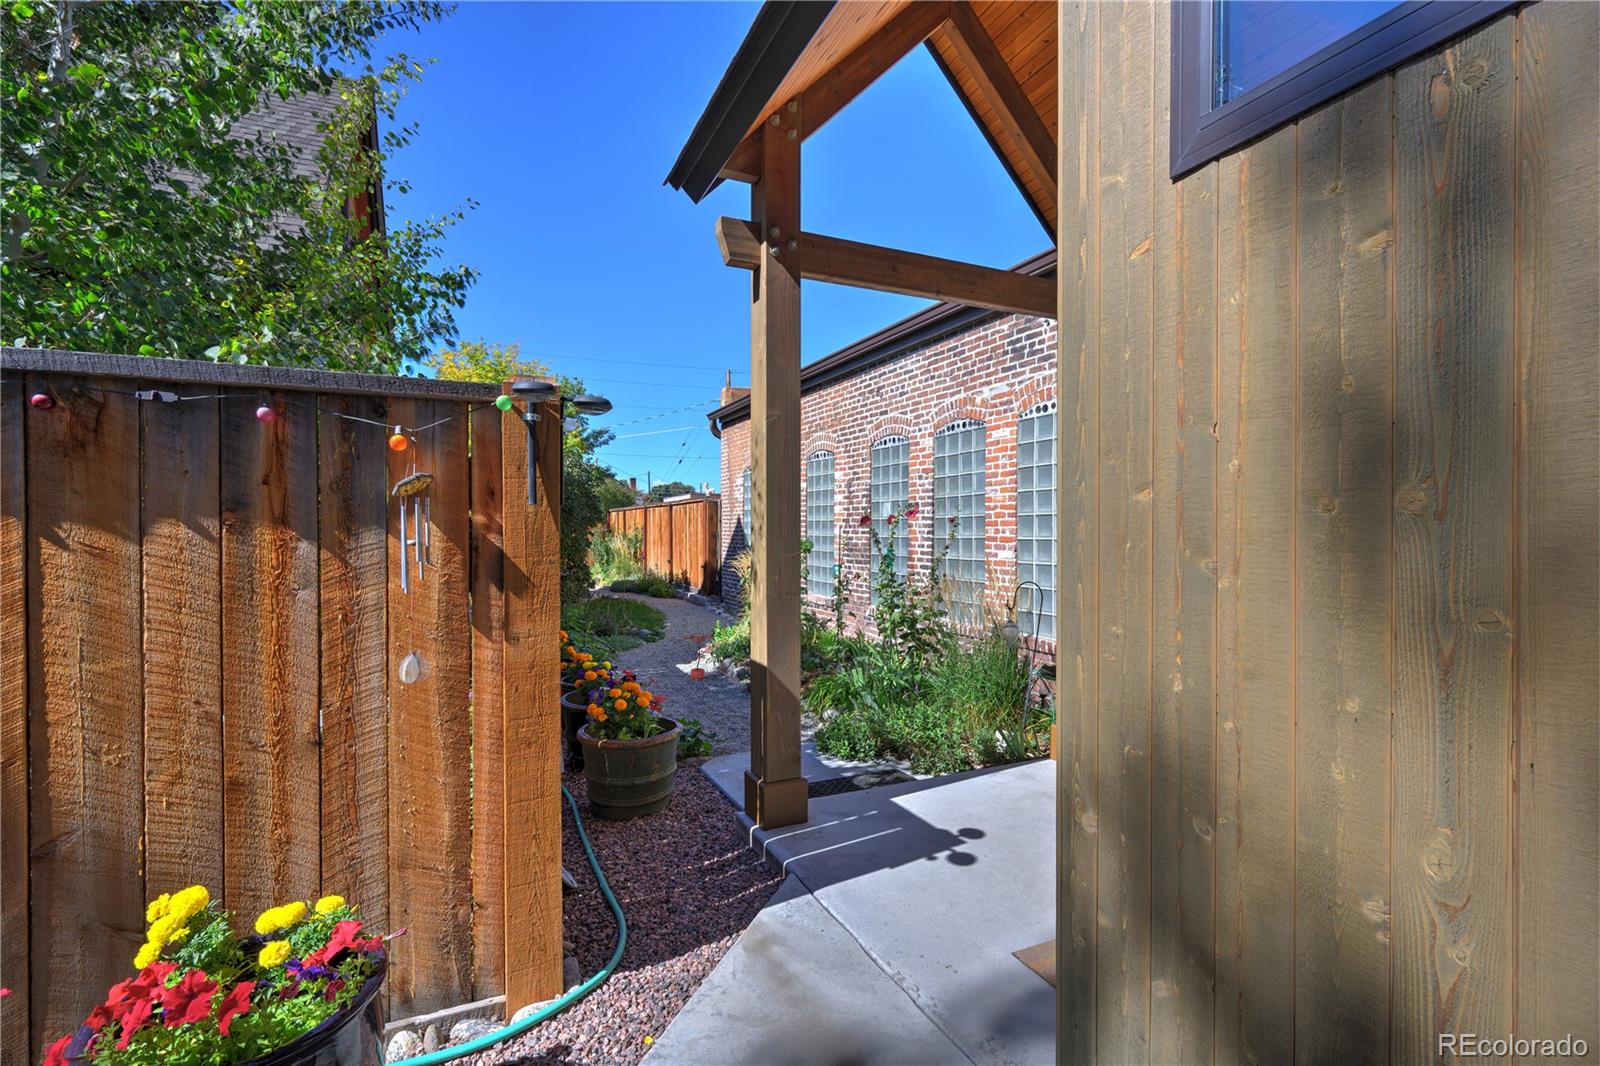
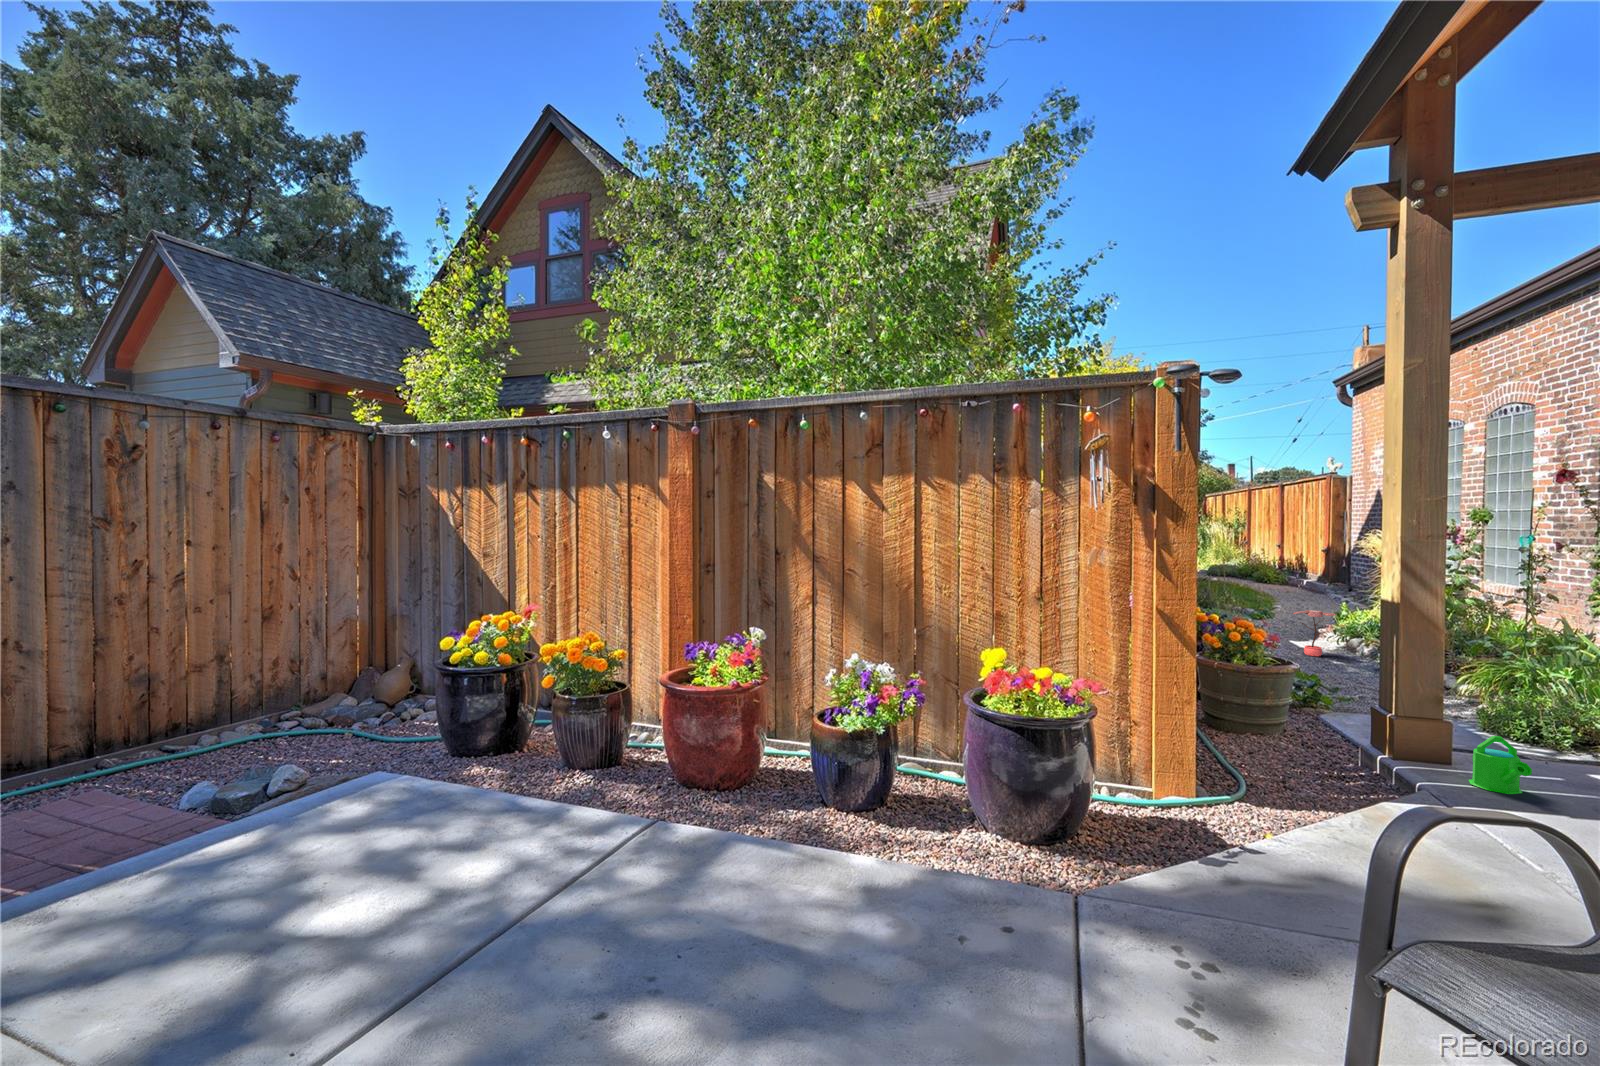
watering can: none [832,794,880,855] -> present [1469,736,1532,794]

